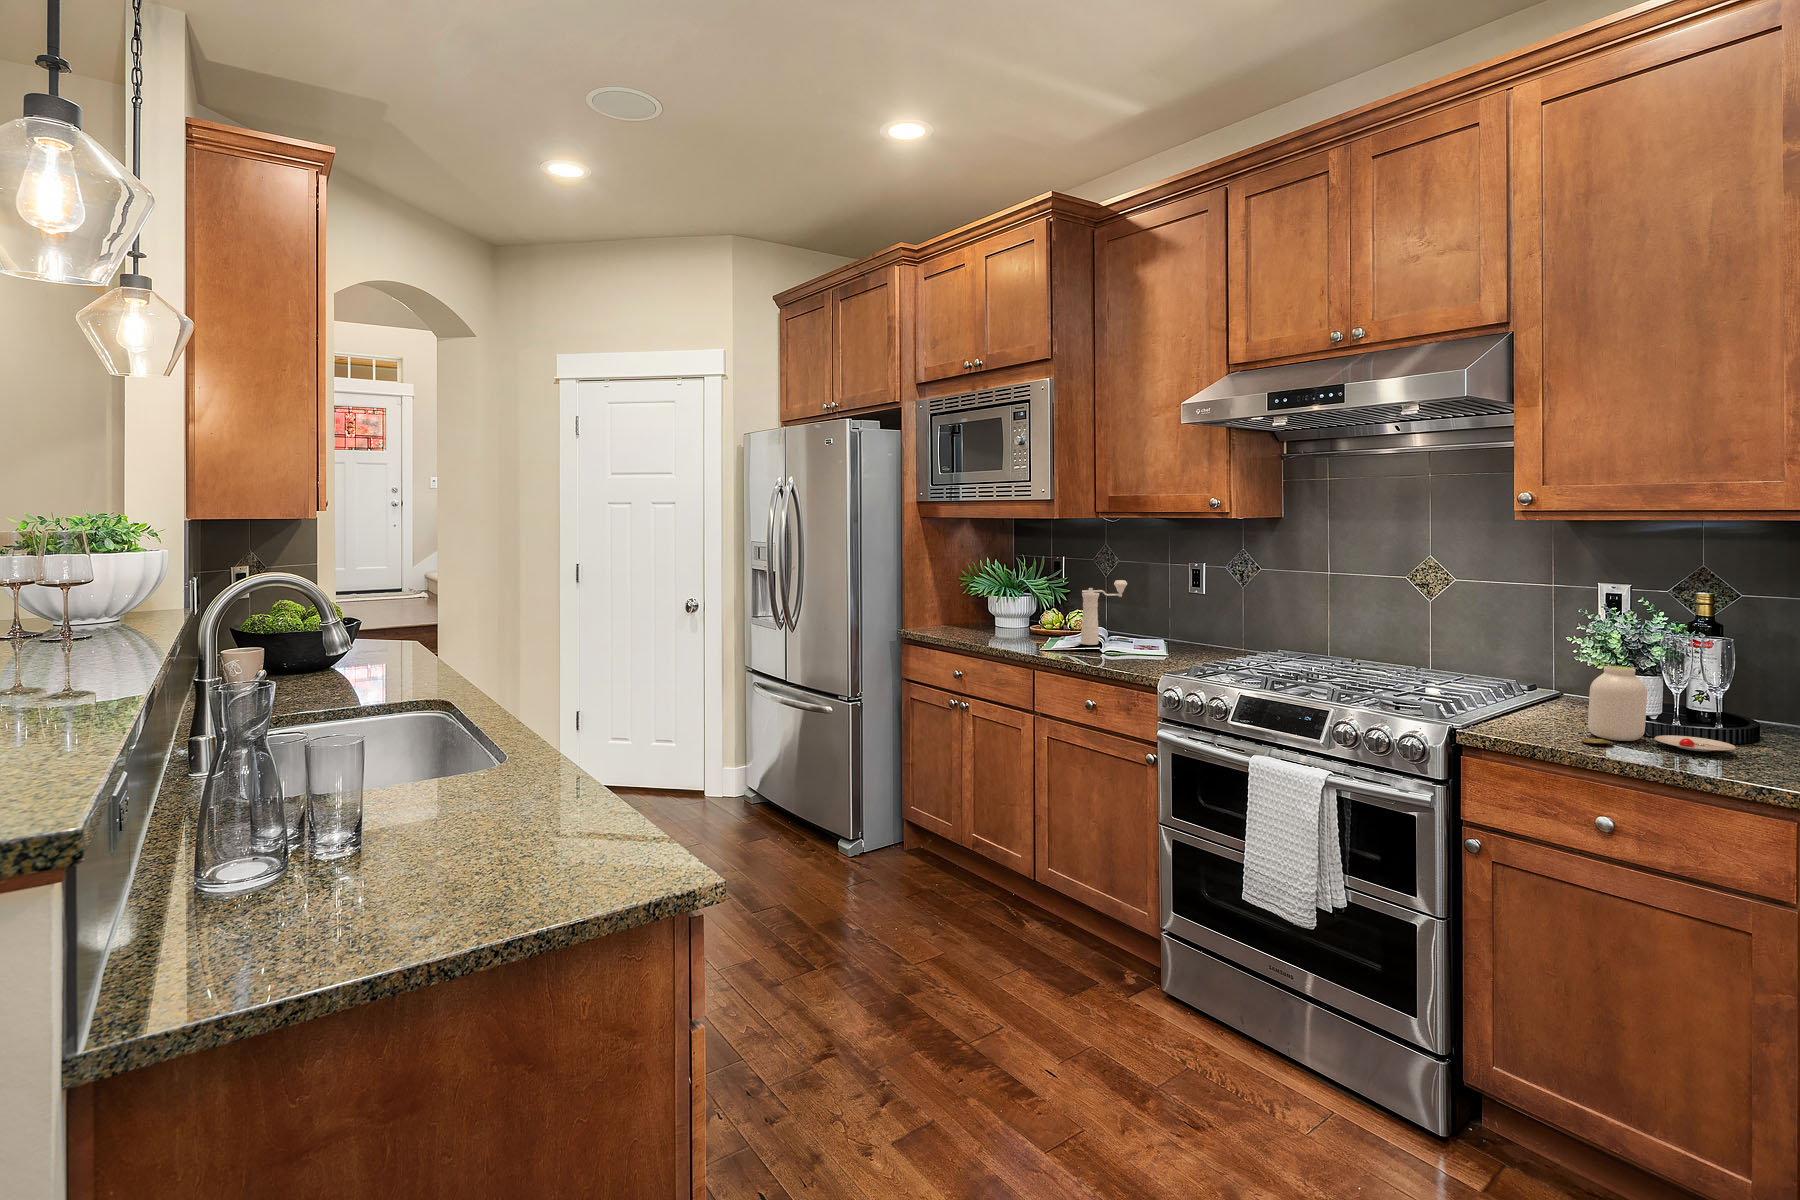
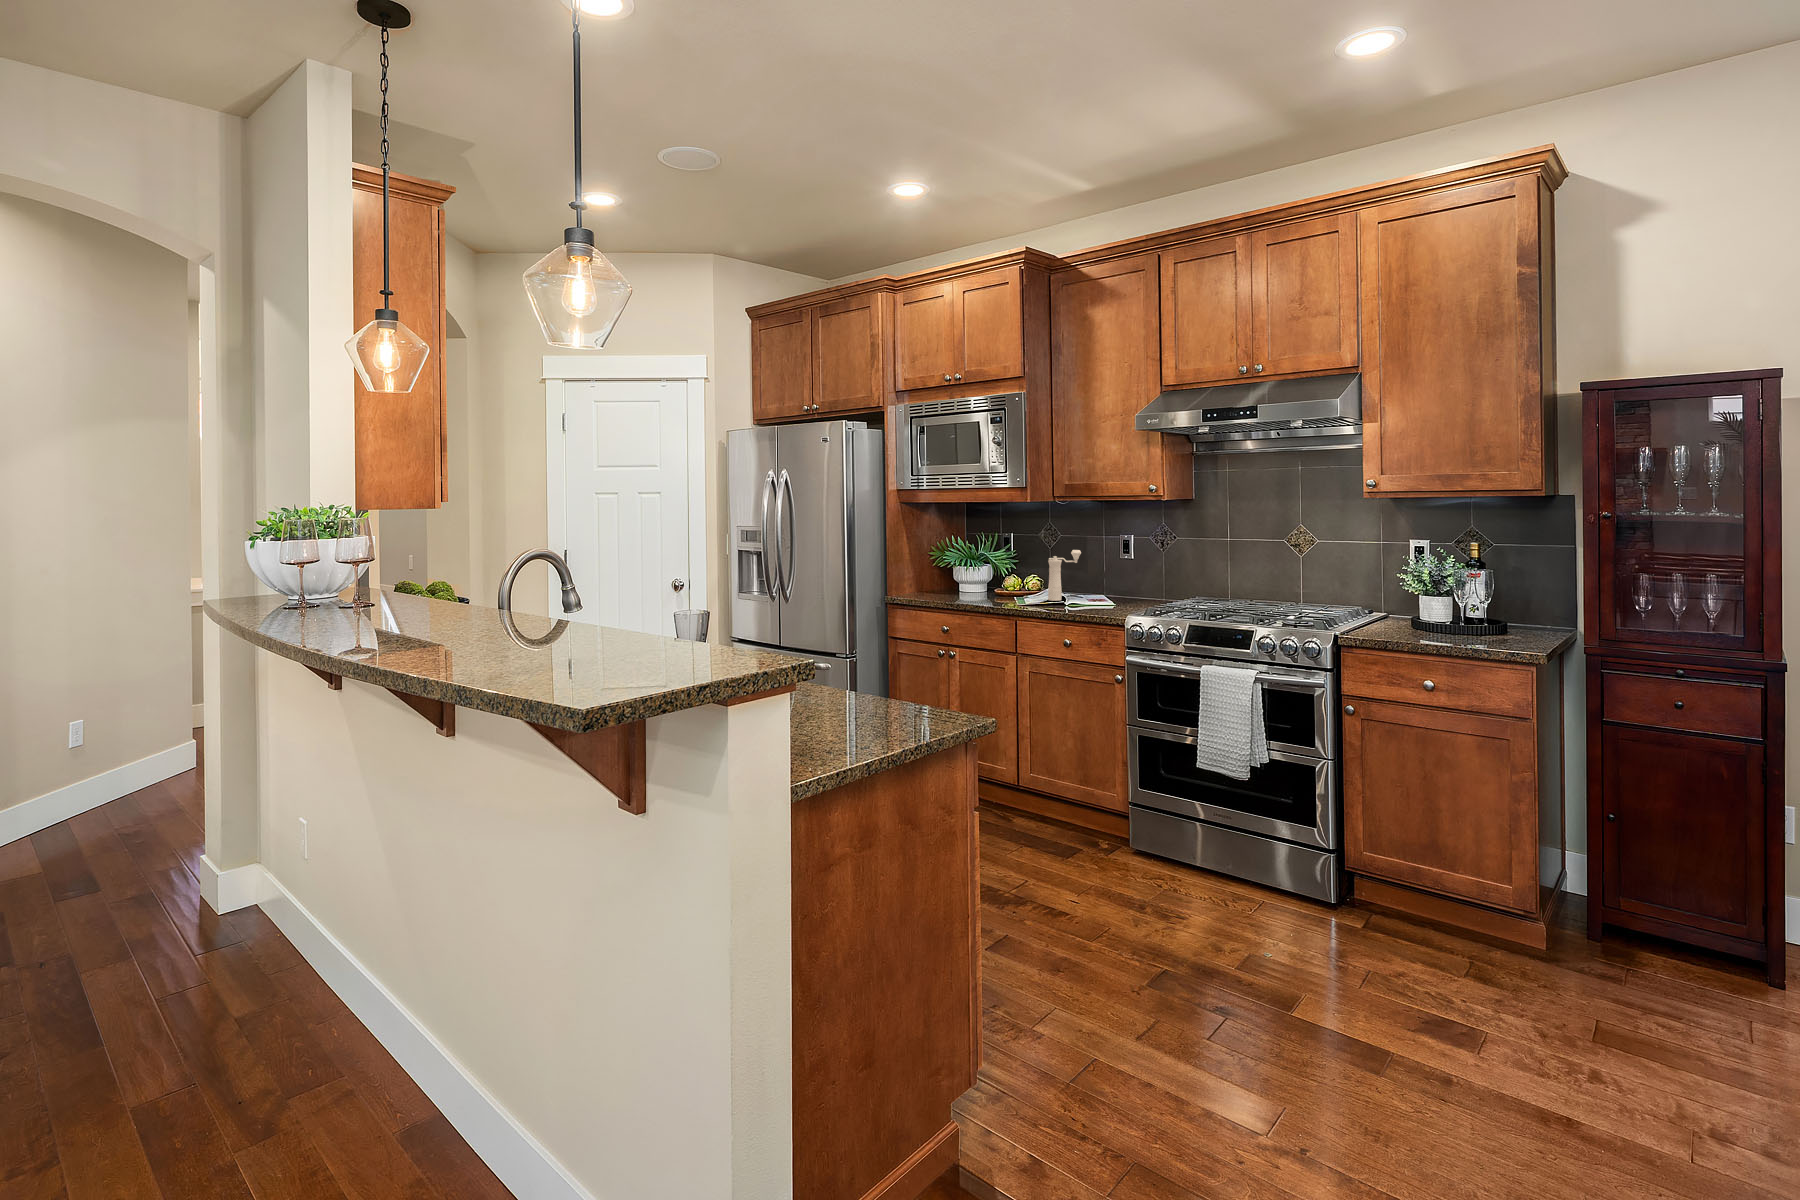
jar: present [1582,666,1740,751] -> none [1411,589,1498,637]

